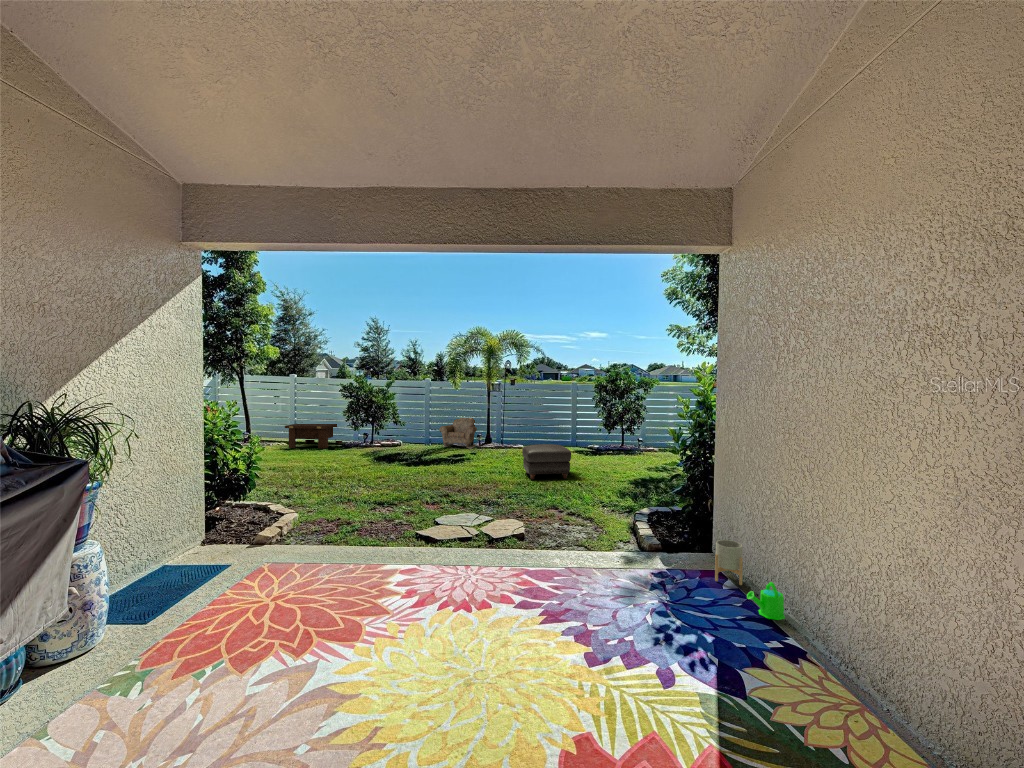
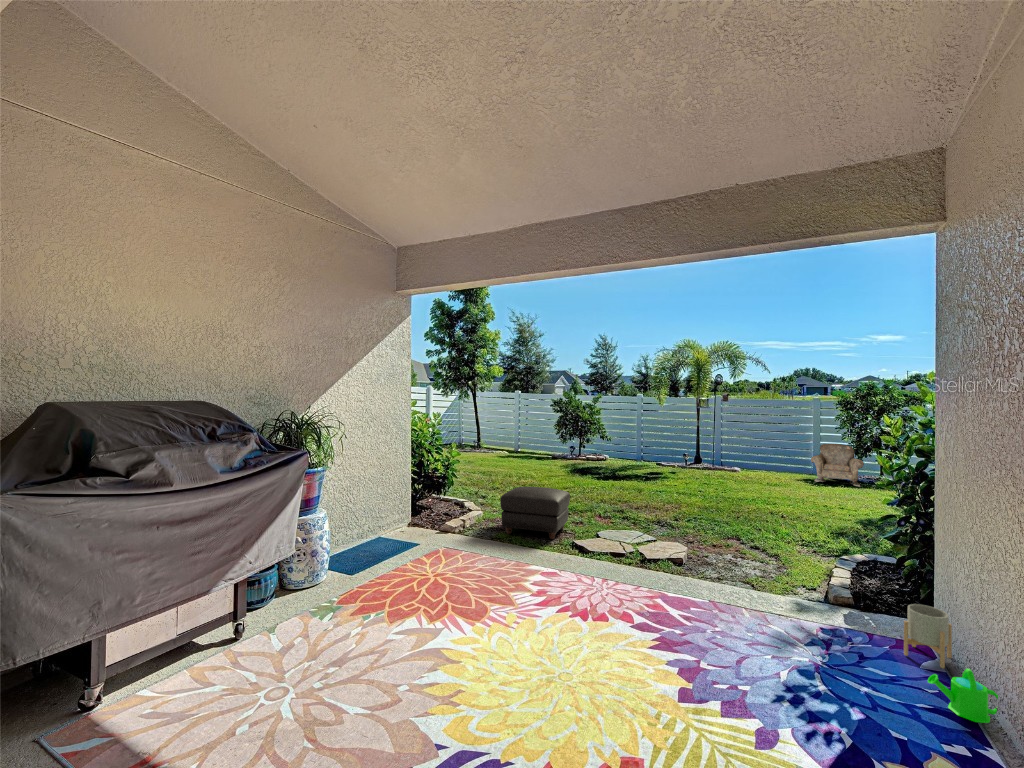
armchair: present [439,418,477,449] -> present [811,444,864,487]
coffee table: present [285,424,342,448] -> none [505,433,557,459]
ottoman: present [522,444,571,479] -> present [500,487,570,539]

